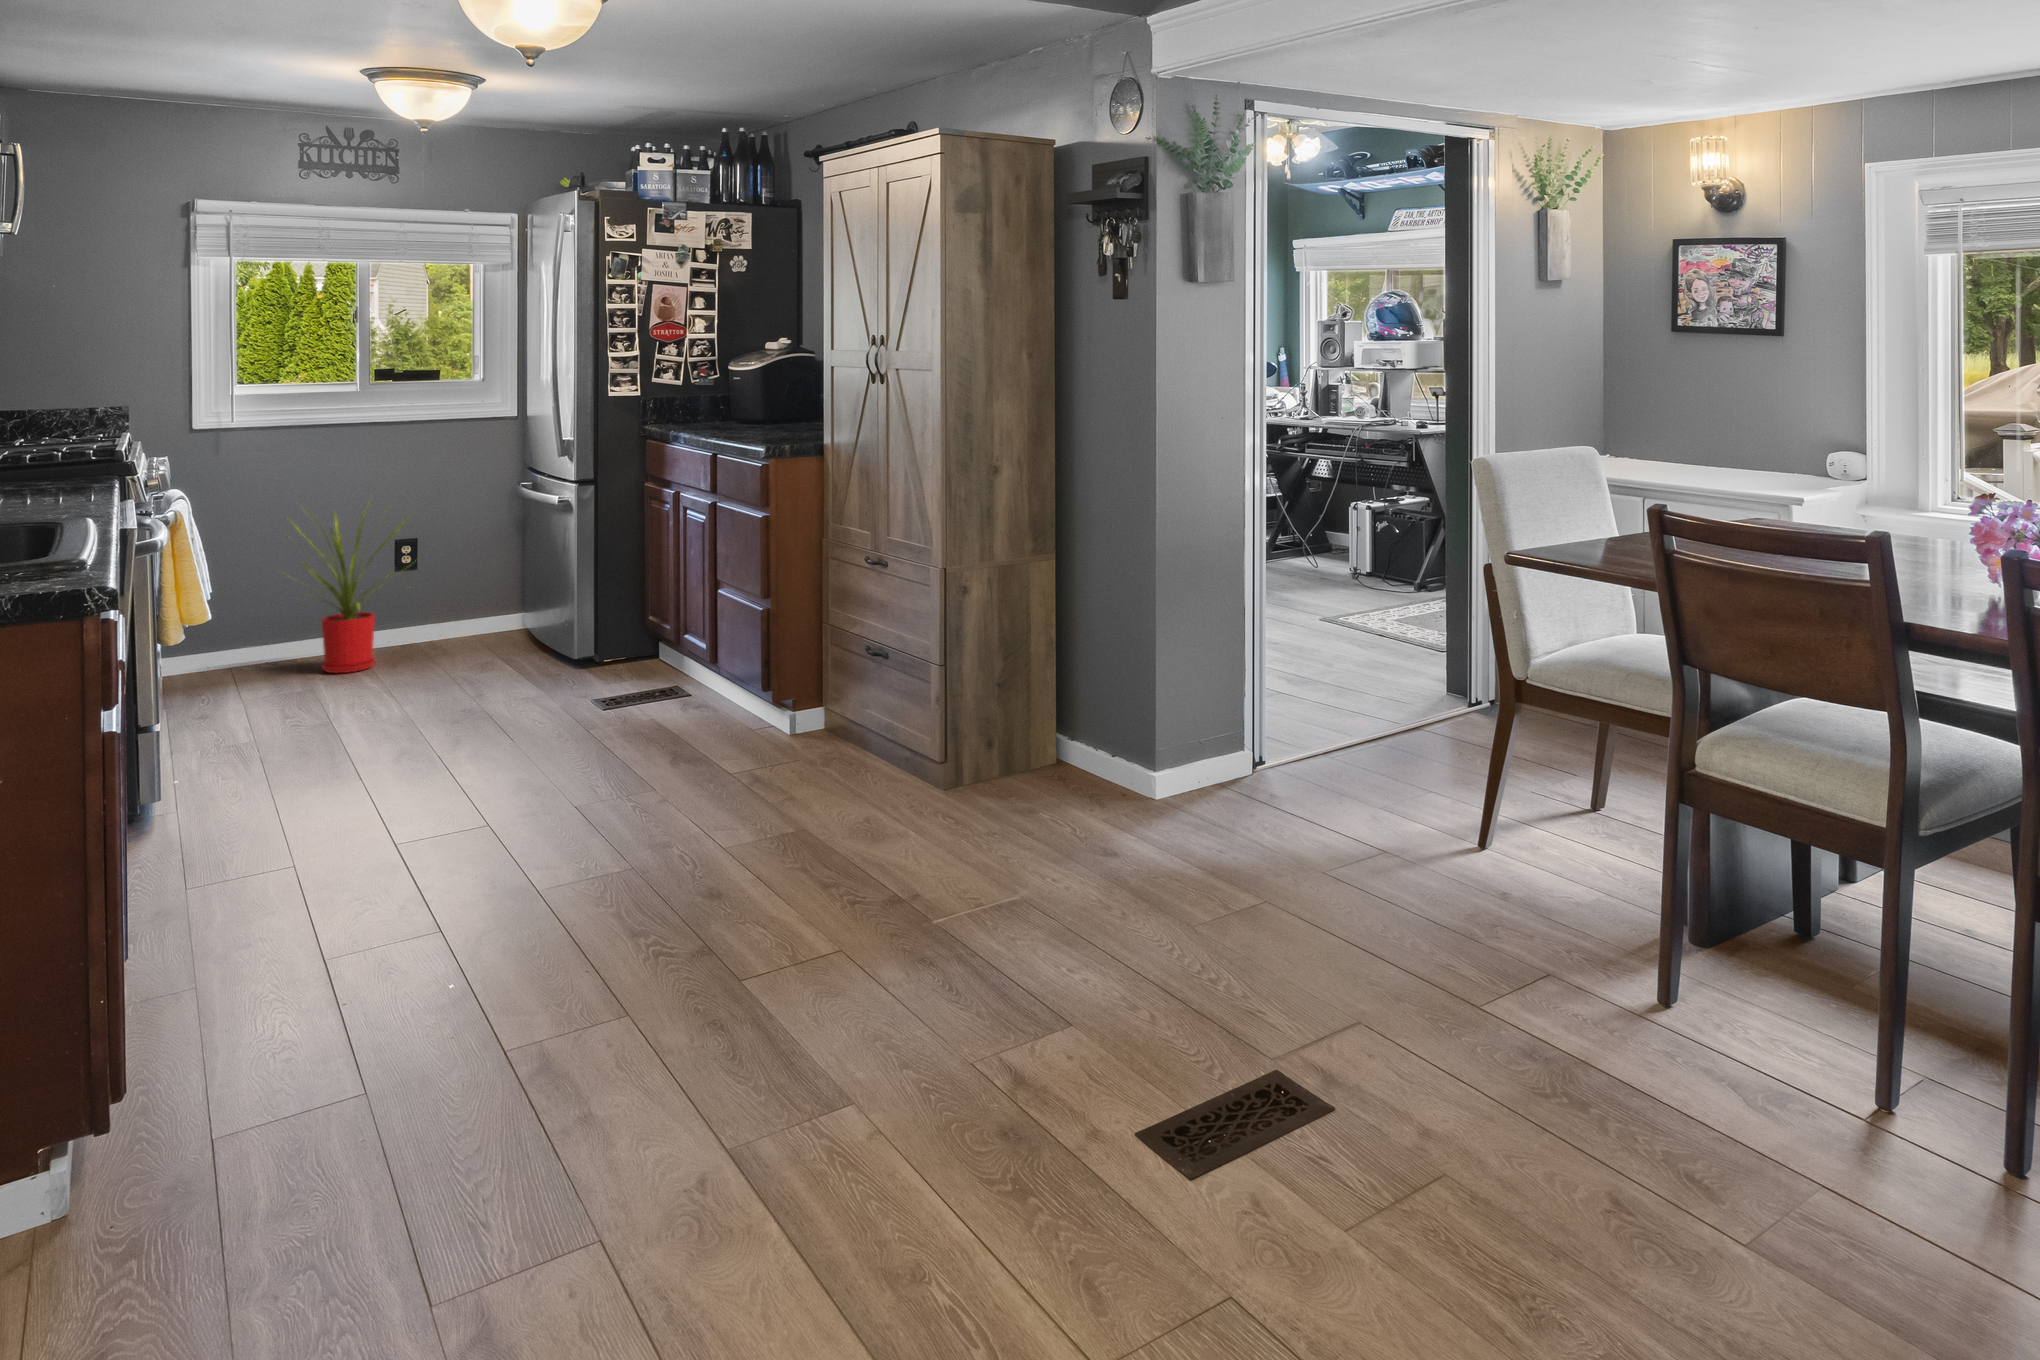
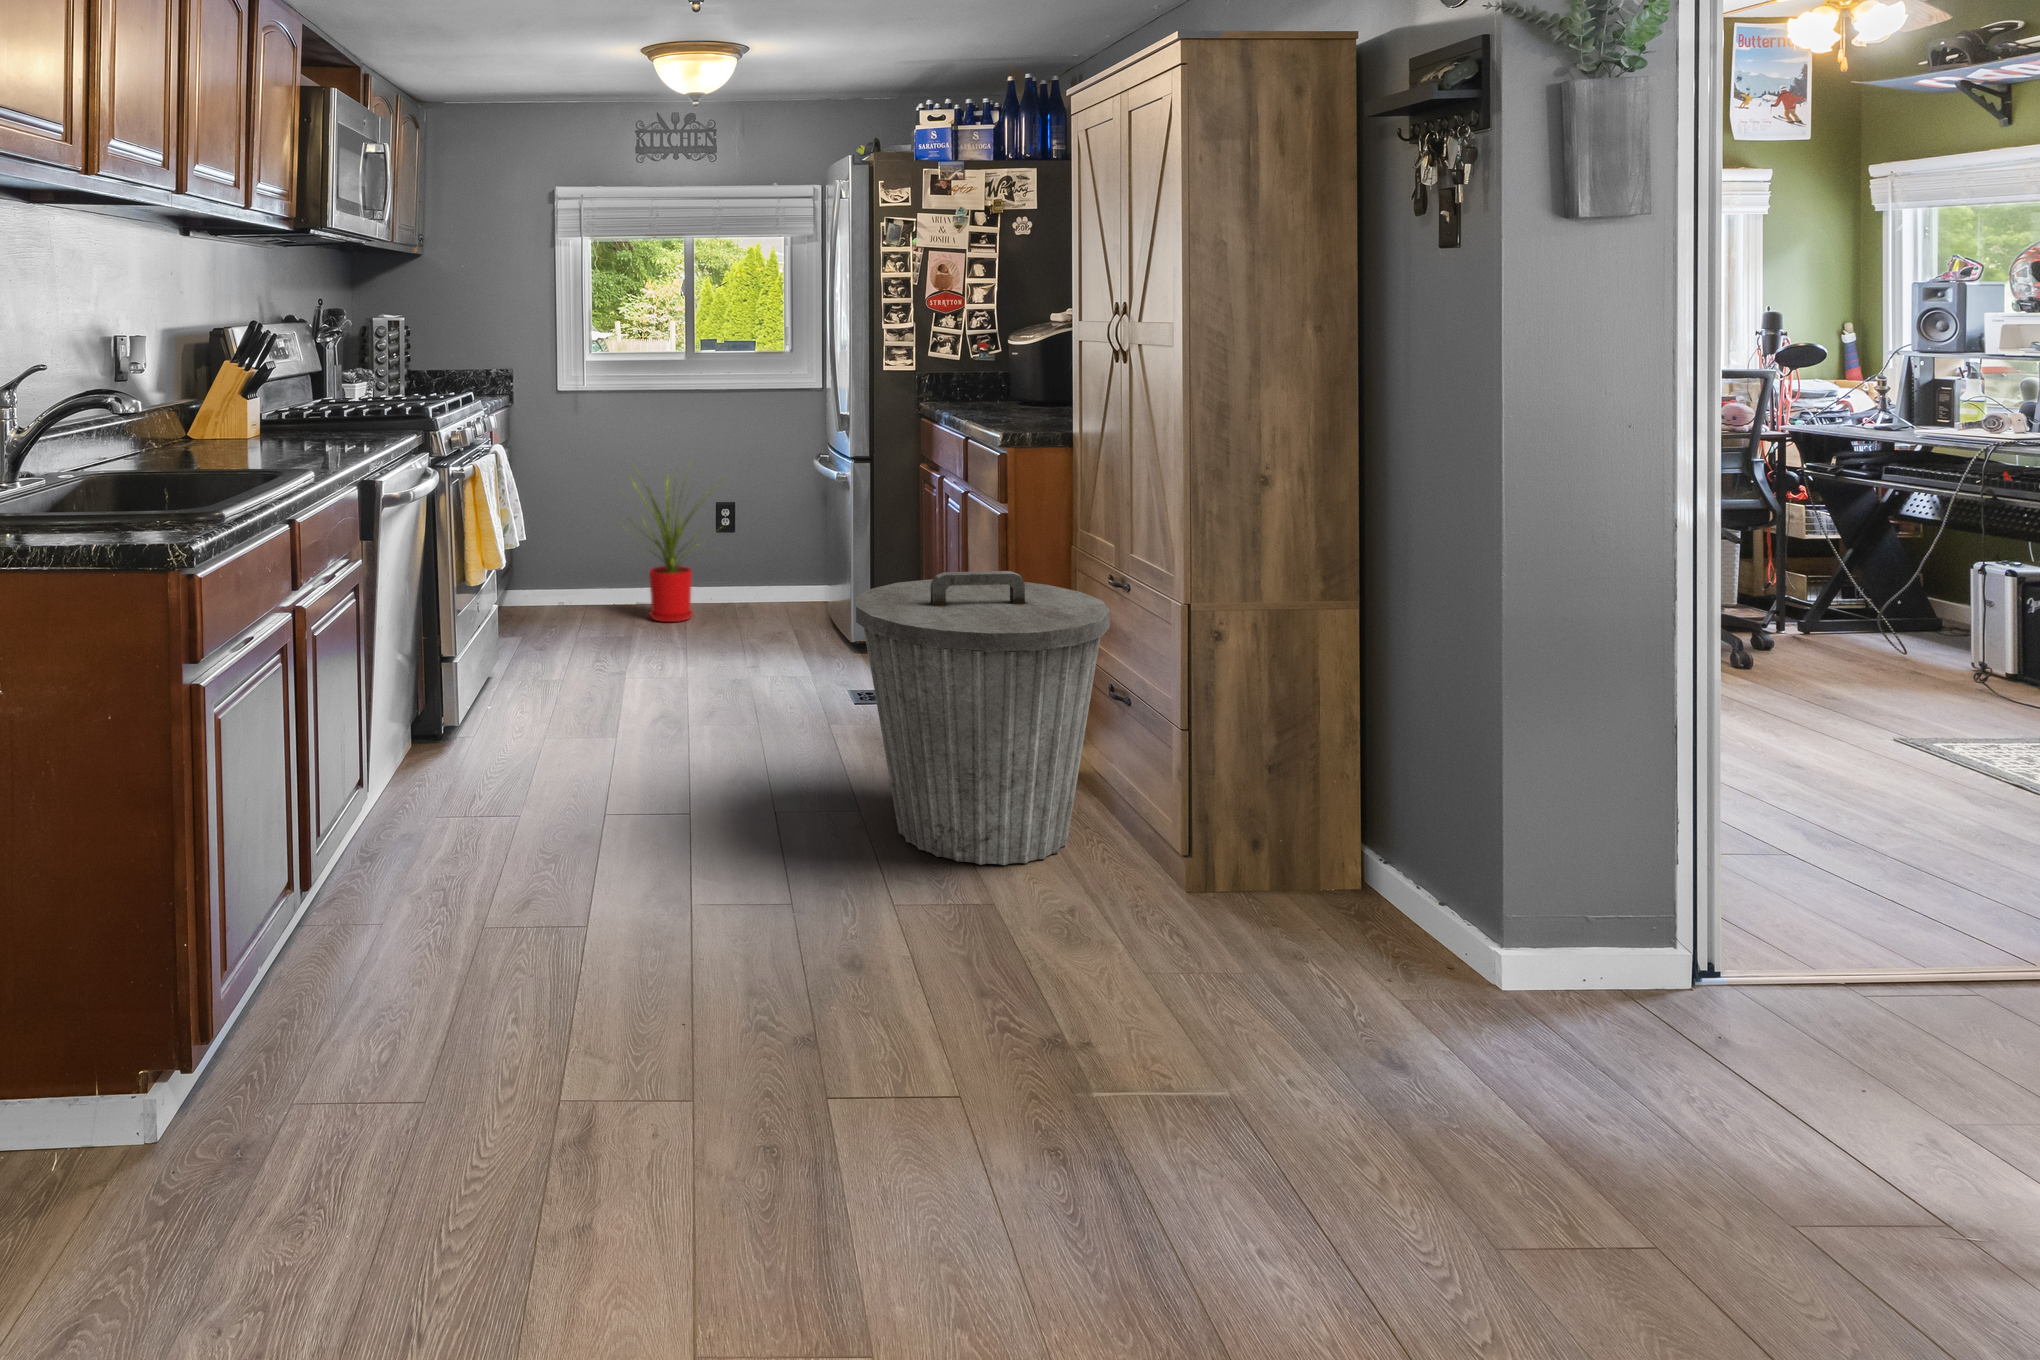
trash can: none [663,558,879,803] -> present [856,571,1110,865]

